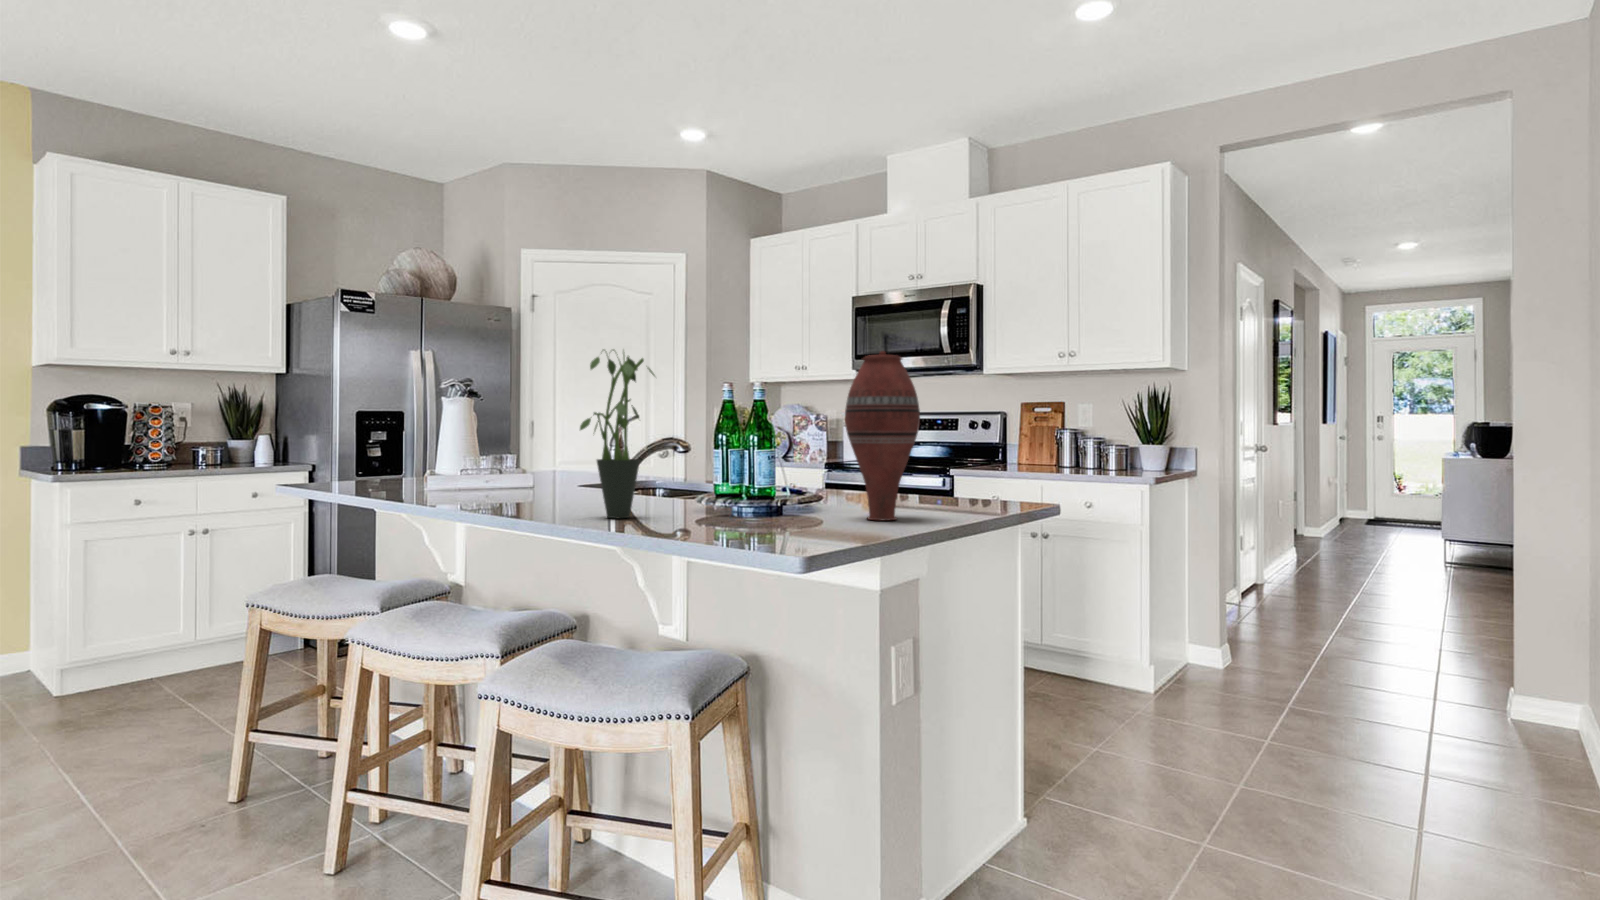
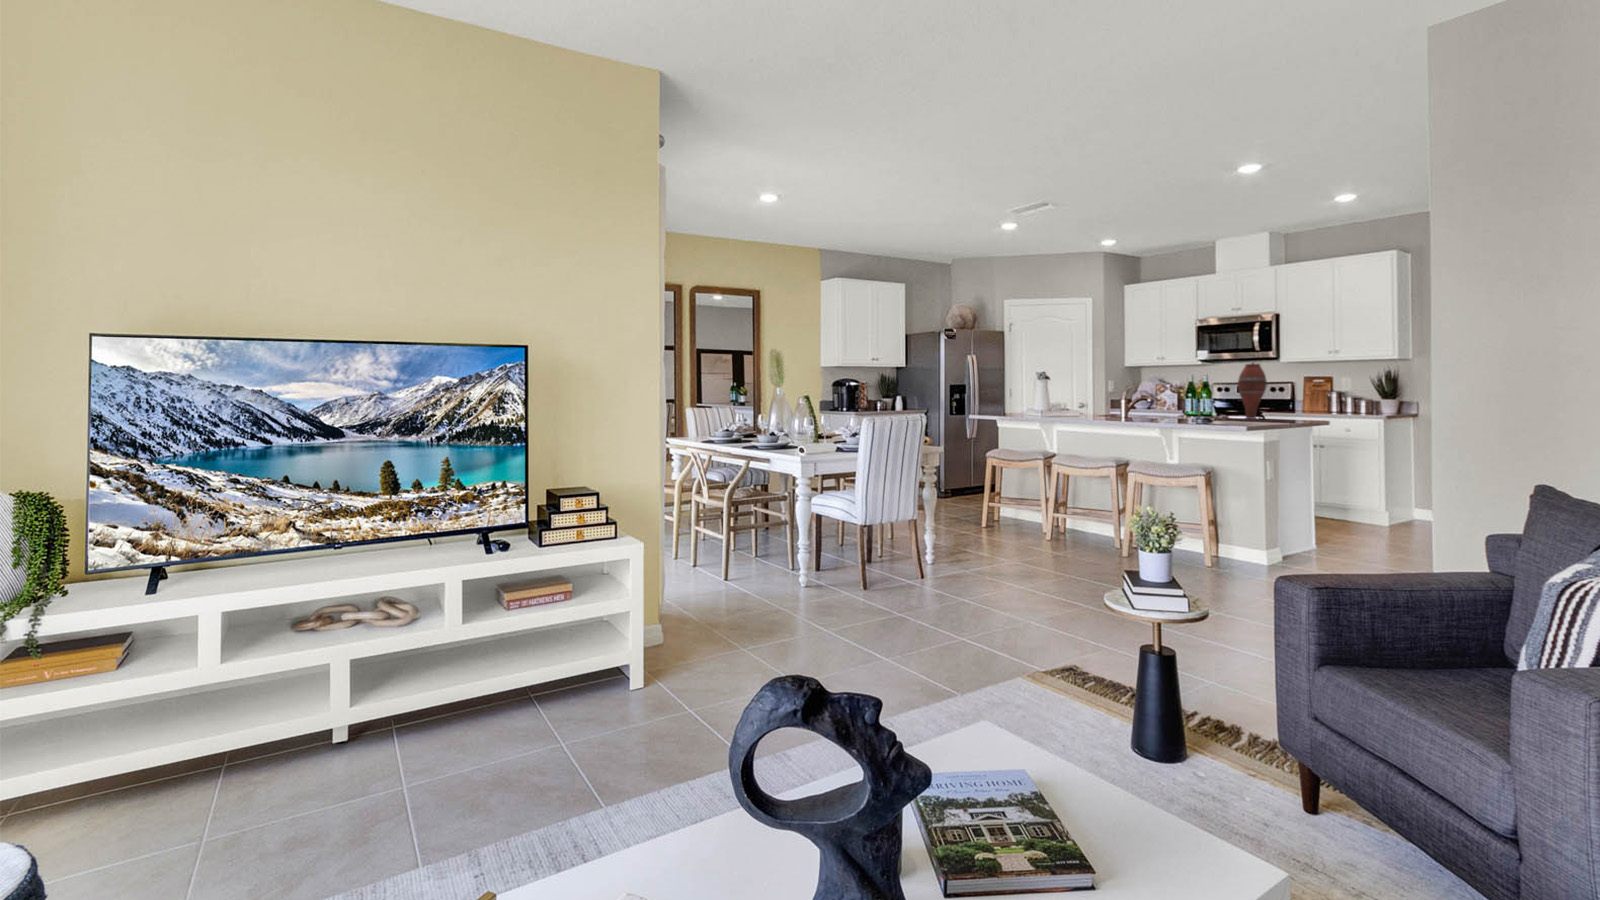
potted plant: present [580,350,655,518] -> none [1144,363,1170,417]

